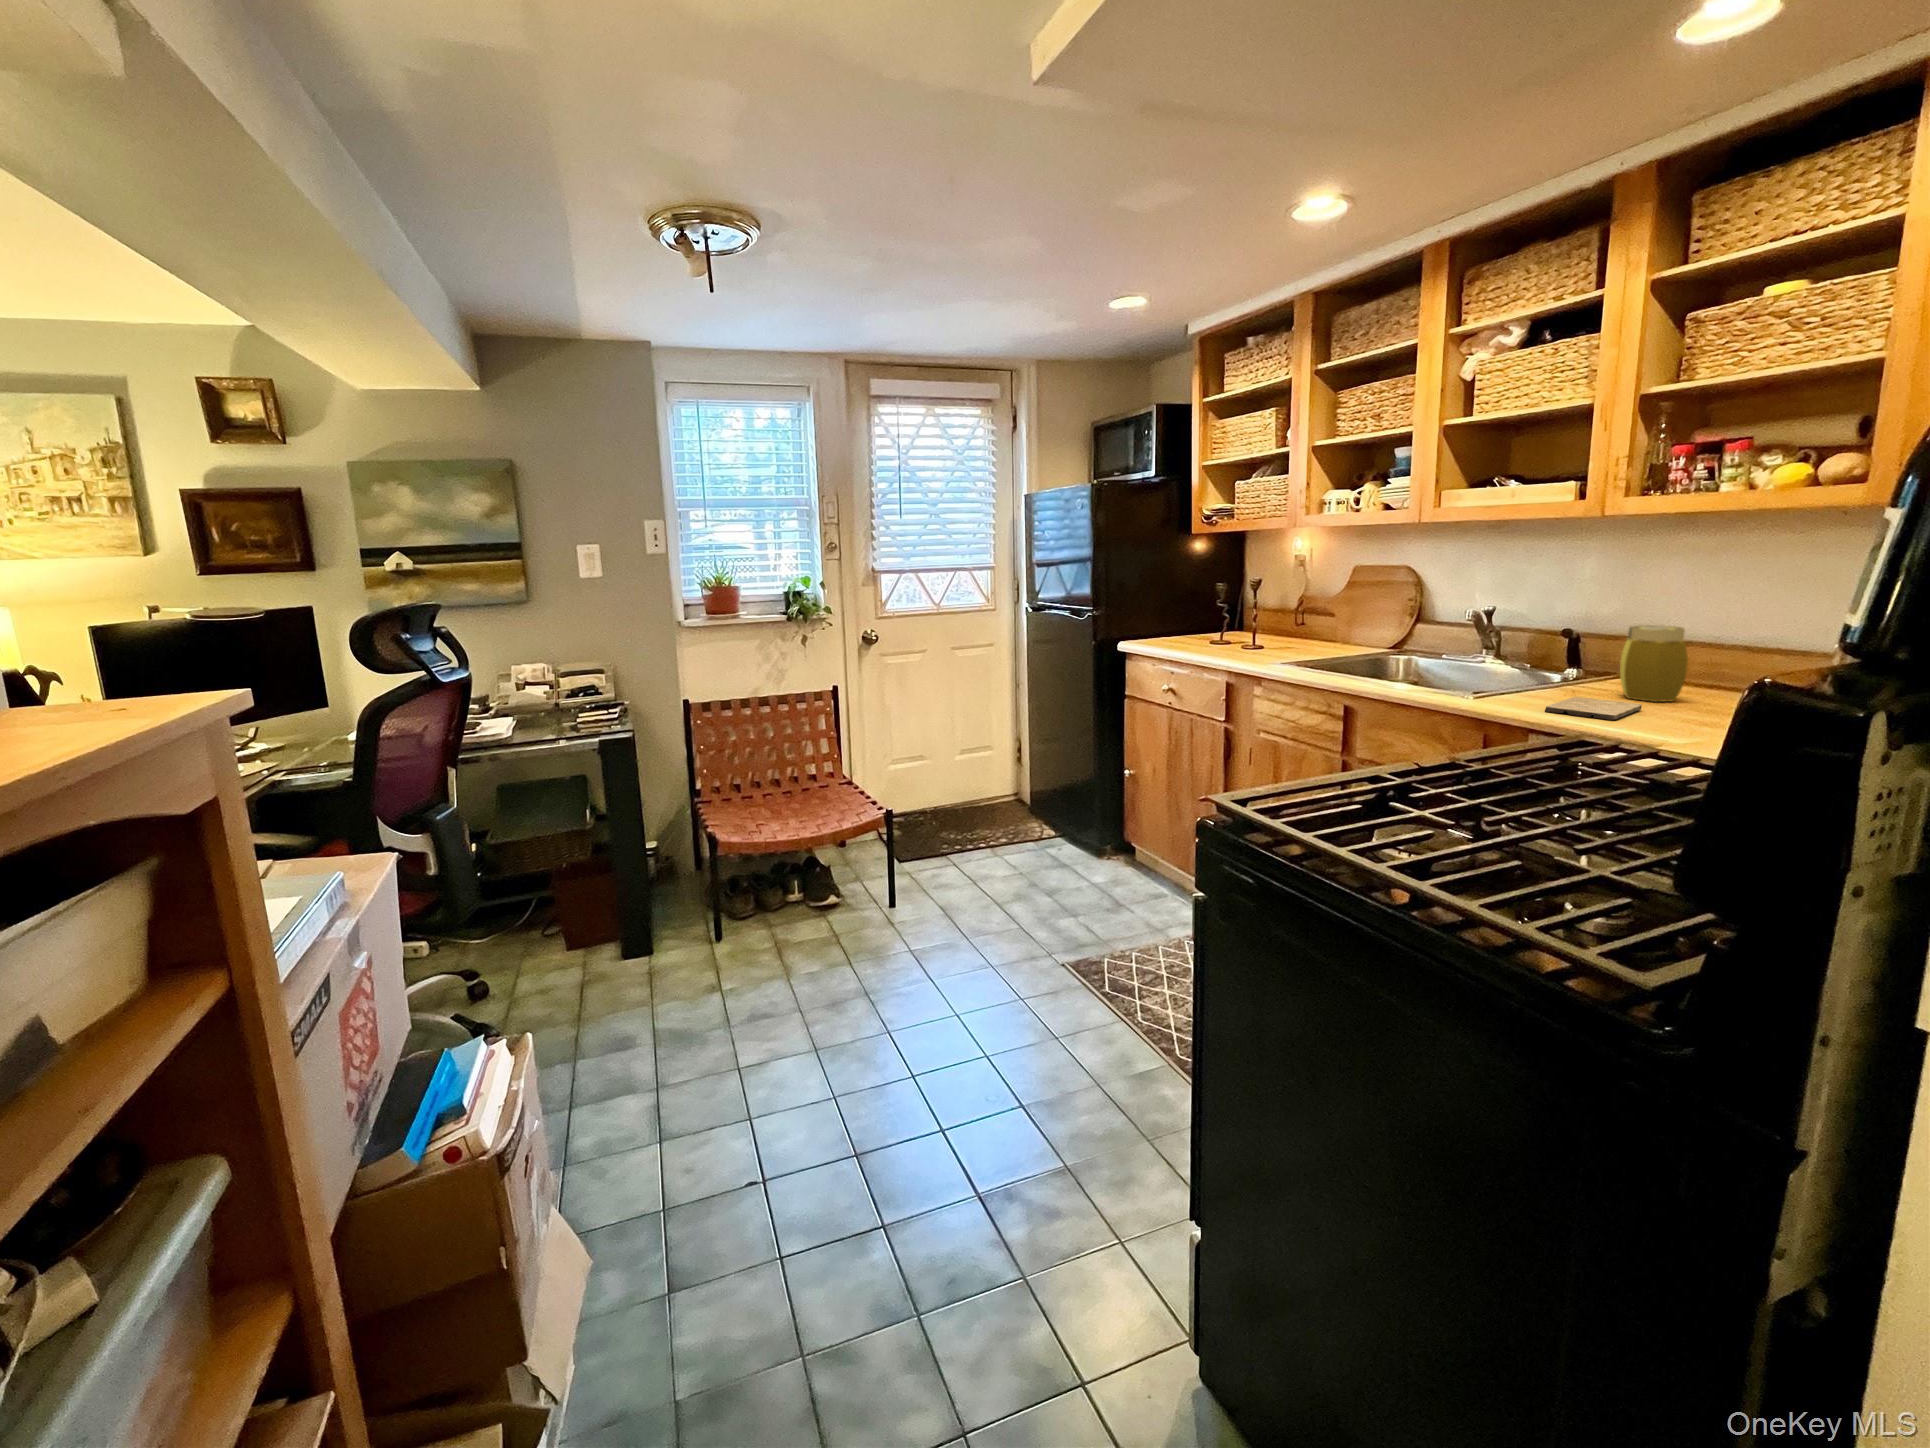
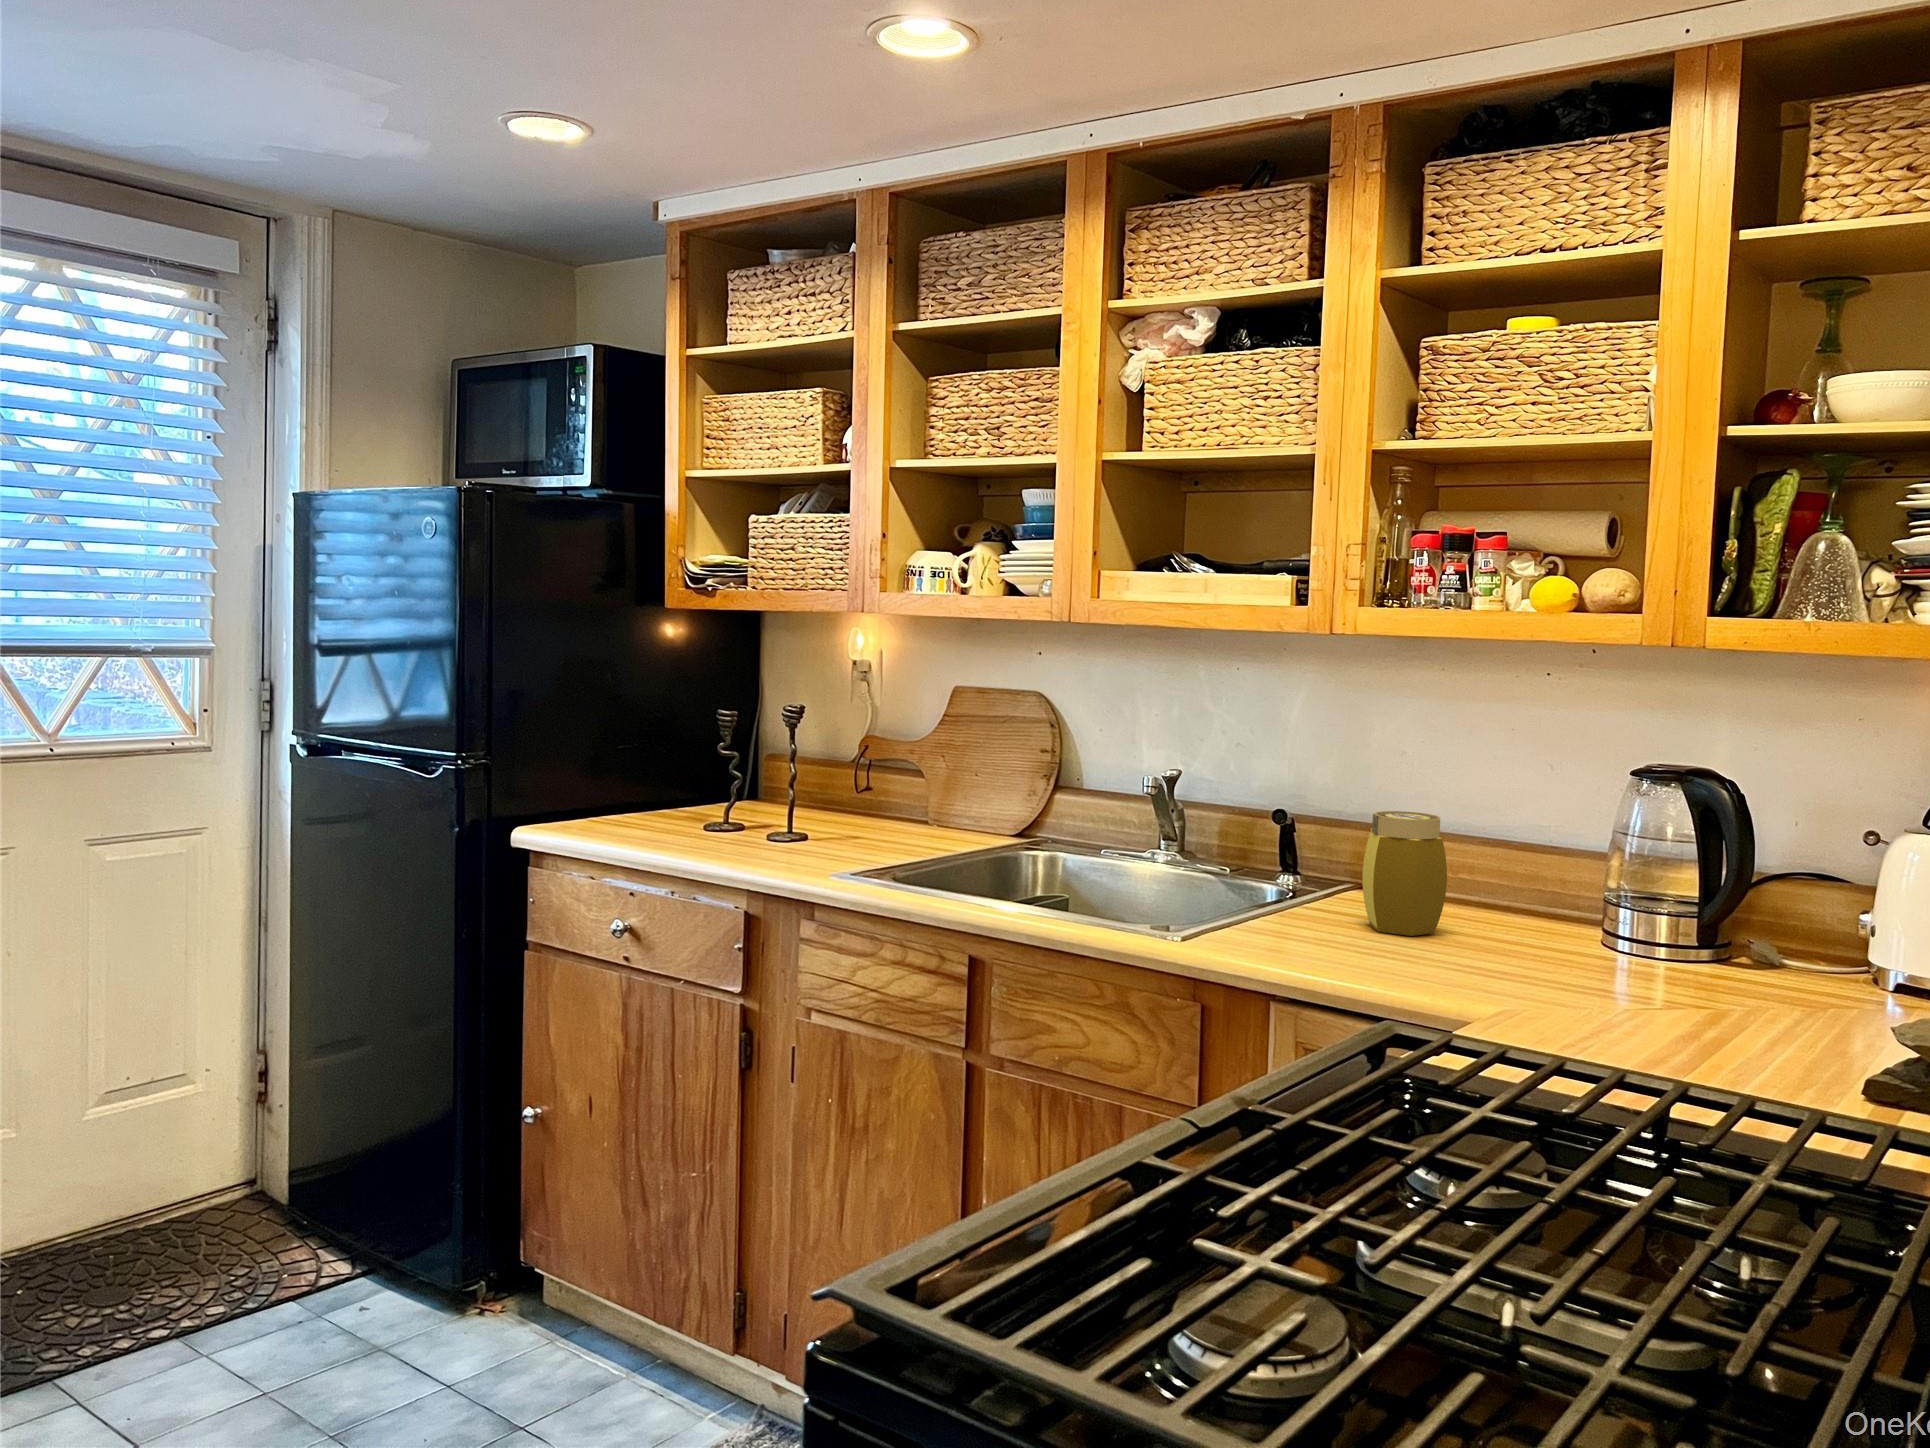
cutting board: present [1545,697,1642,720] -> none [1293,934,1408,979]

